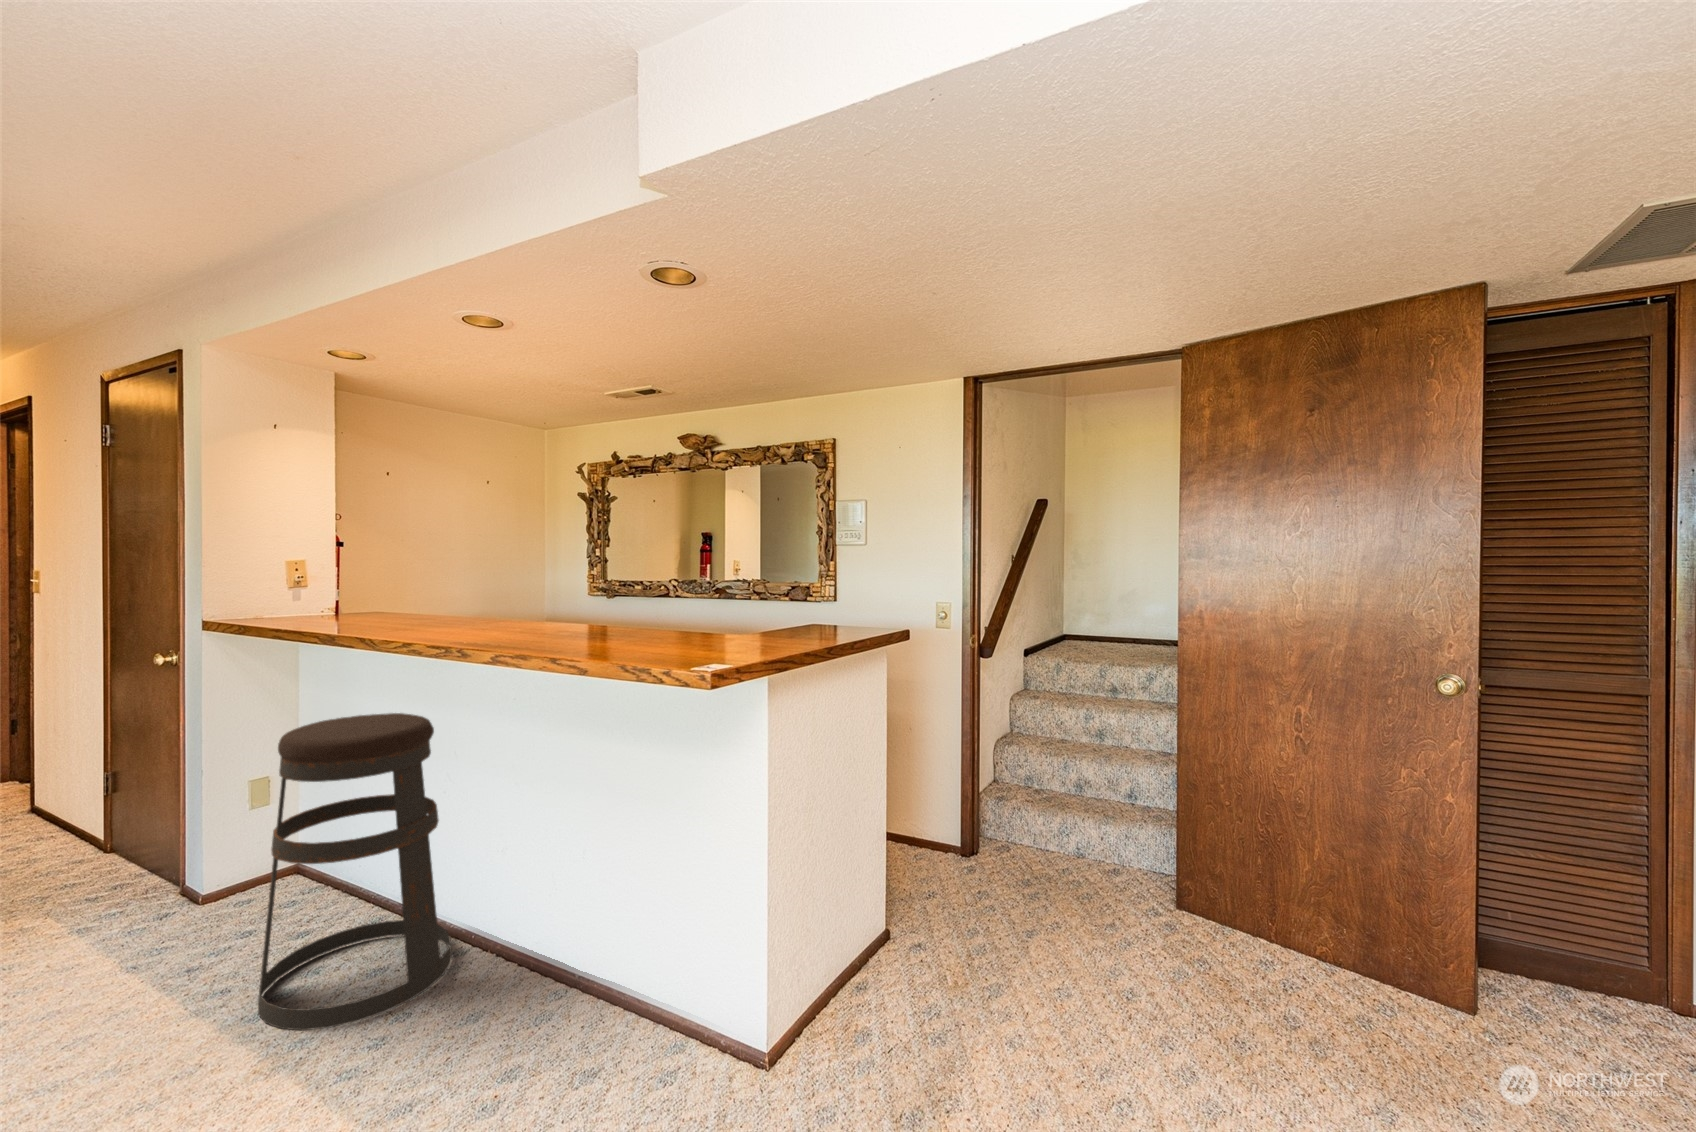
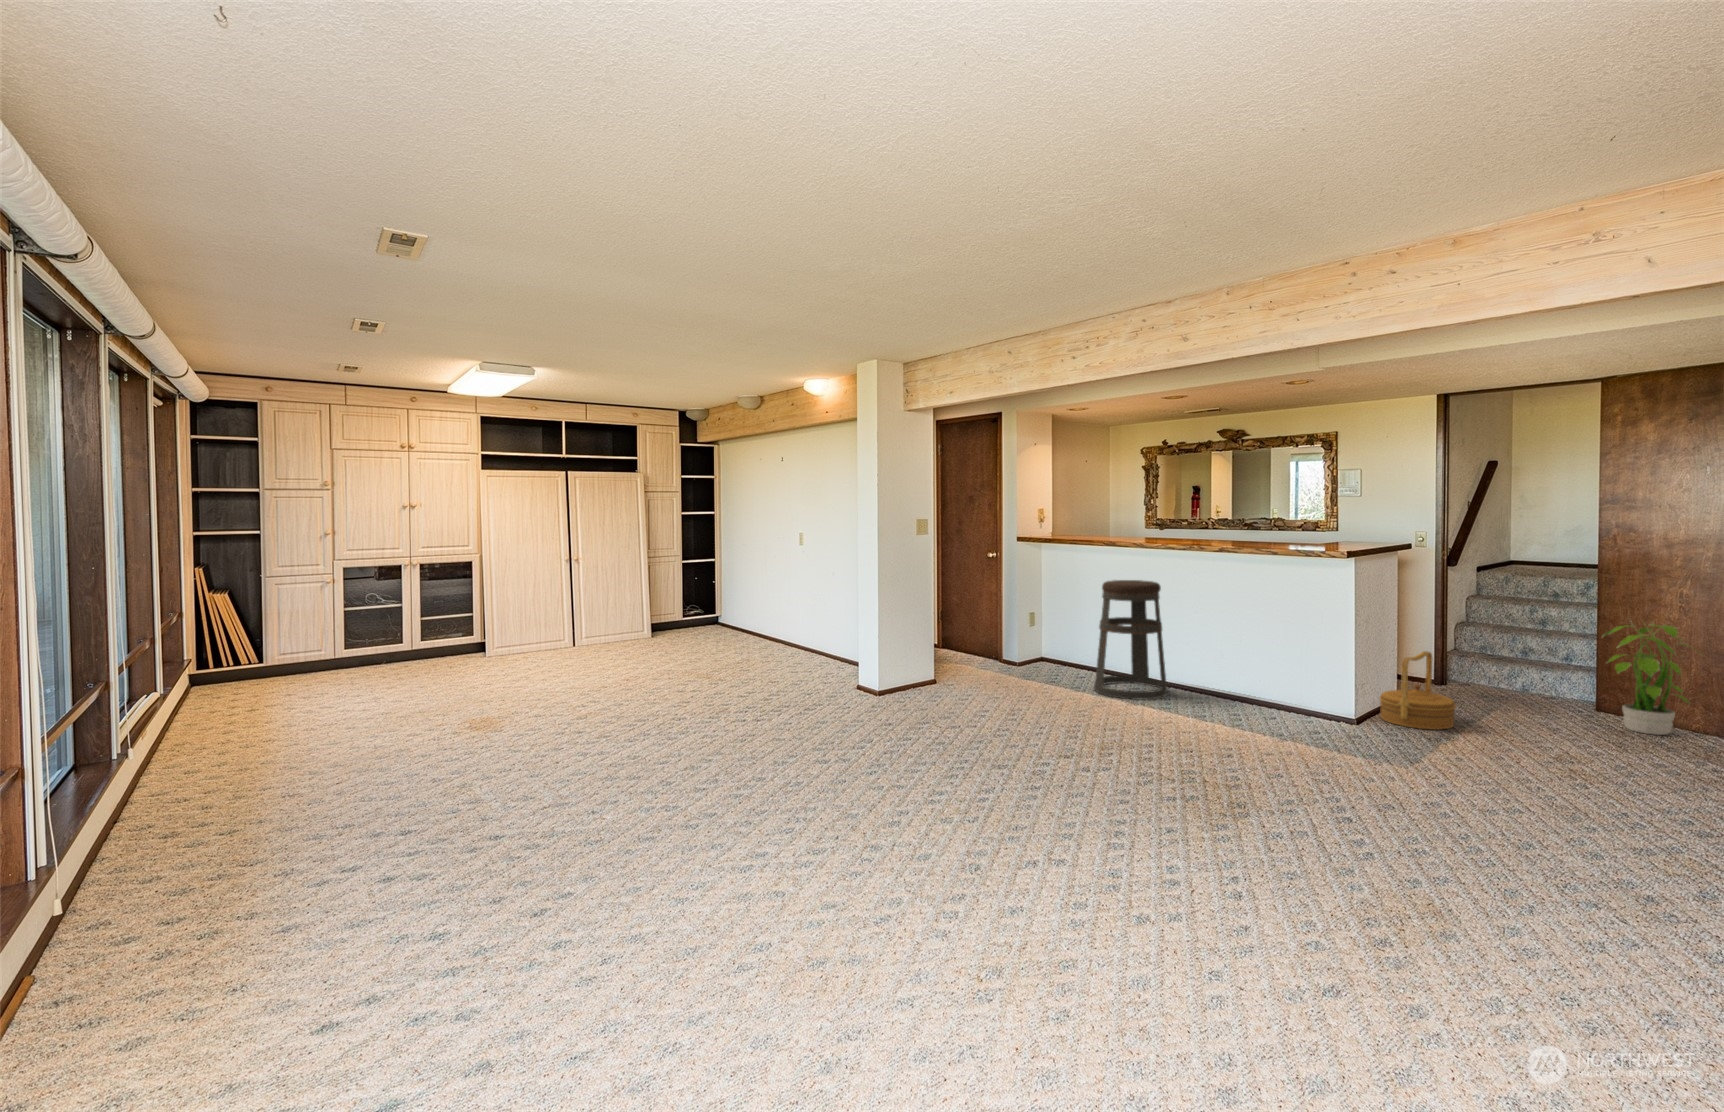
potted plant: none [1192,768,1341,997] -> present [1603,623,1689,735]
woven basket: none [835,857,972,1069] -> present [1380,651,1456,730]

